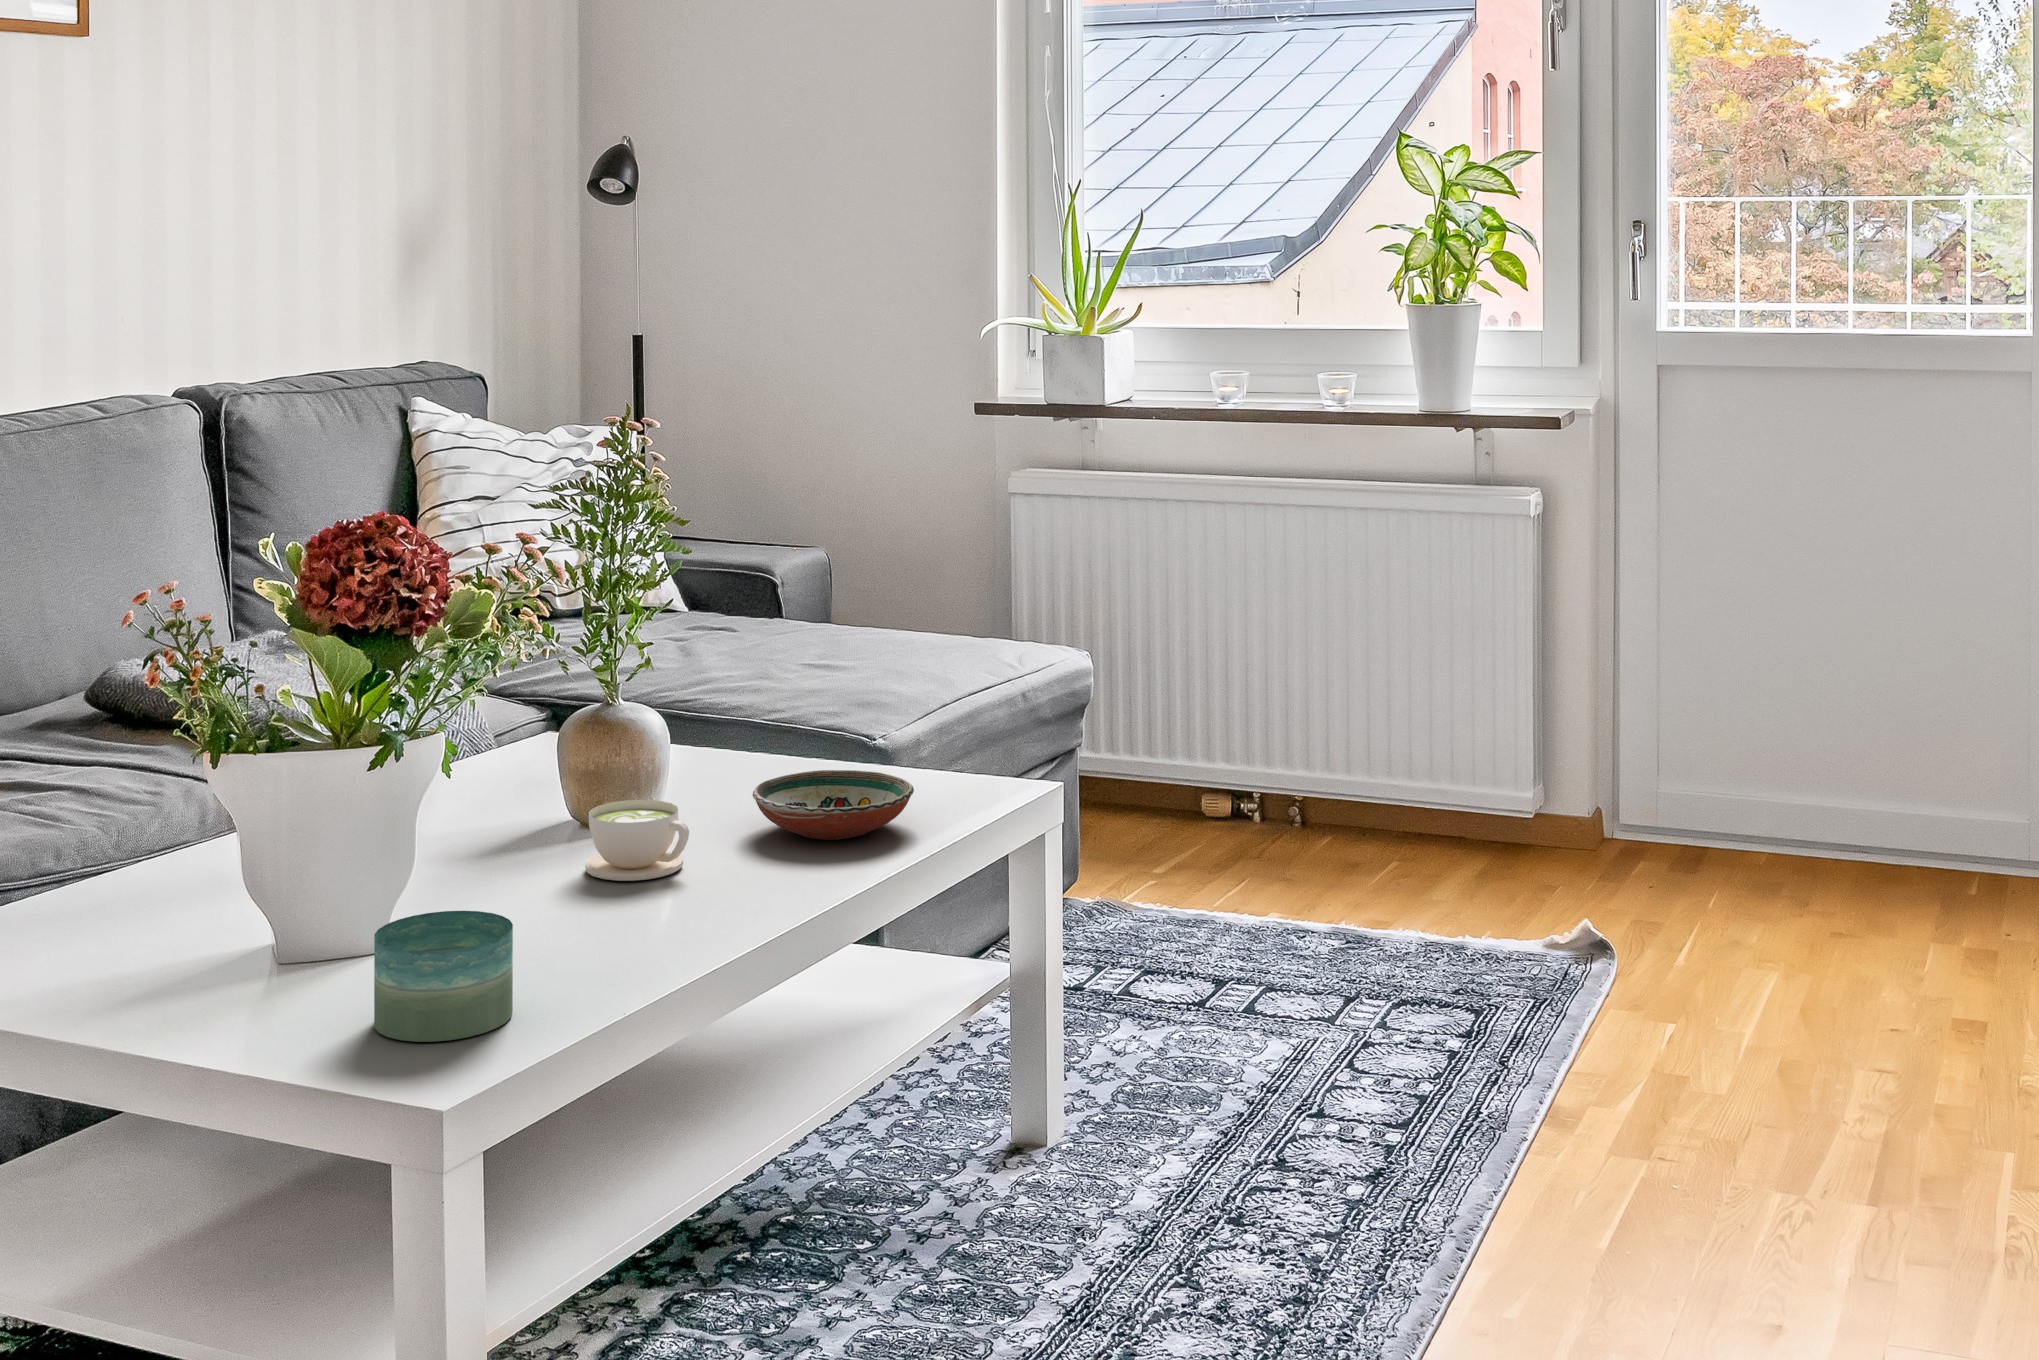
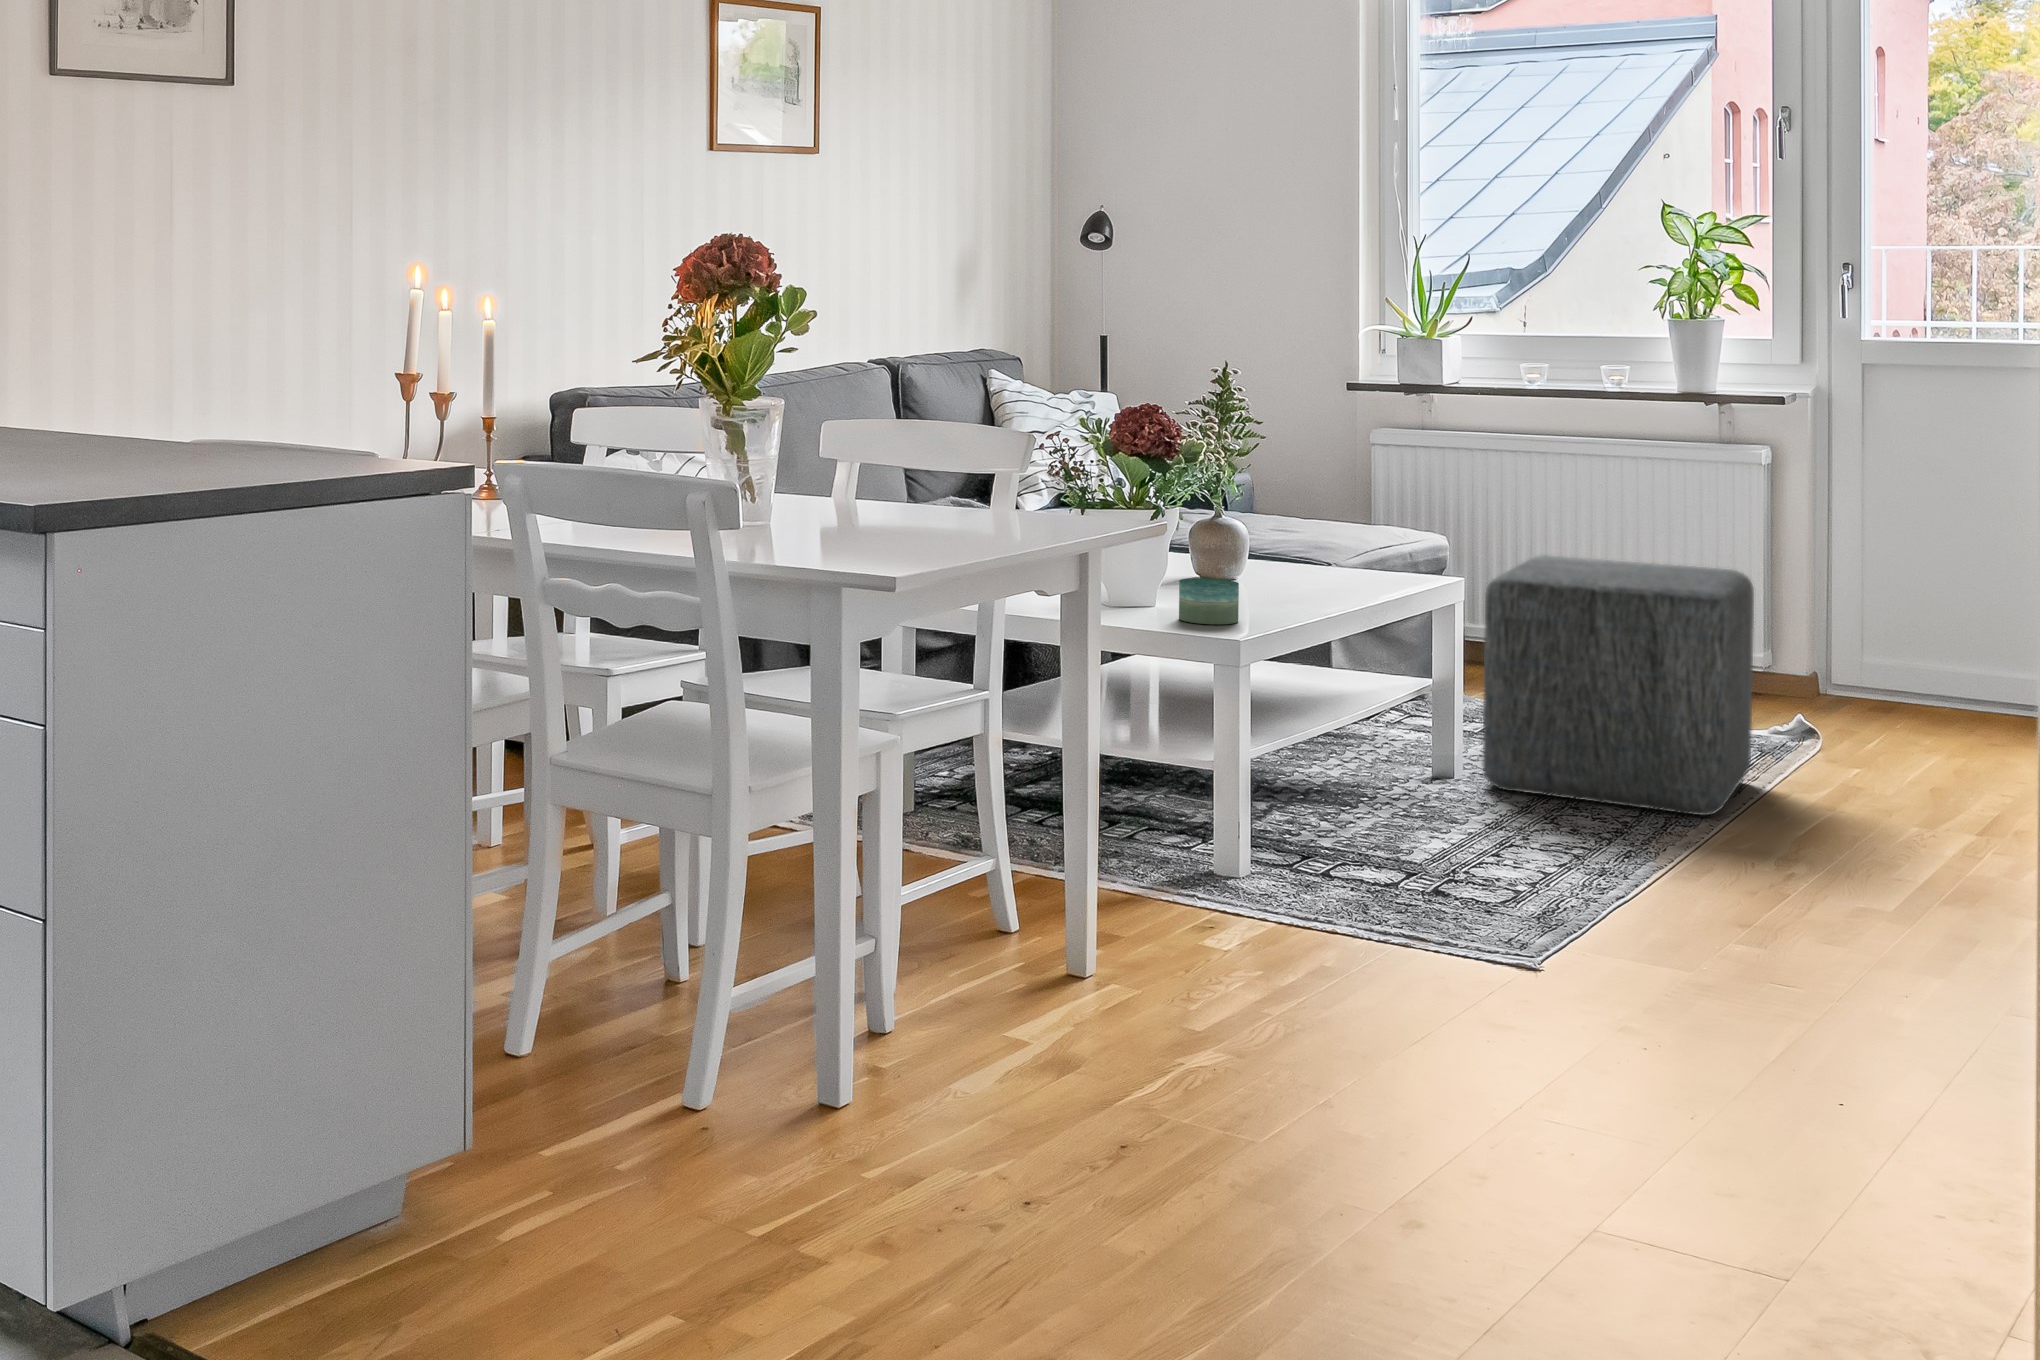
ottoman: none [1090,727,1541,1257] -> present [1482,555,1754,815]
decorative bowl: present [752,770,914,840] -> none [1298,557,1386,586]
coffee cup: present [585,800,689,881] -> none [1224,559,1278,592]

